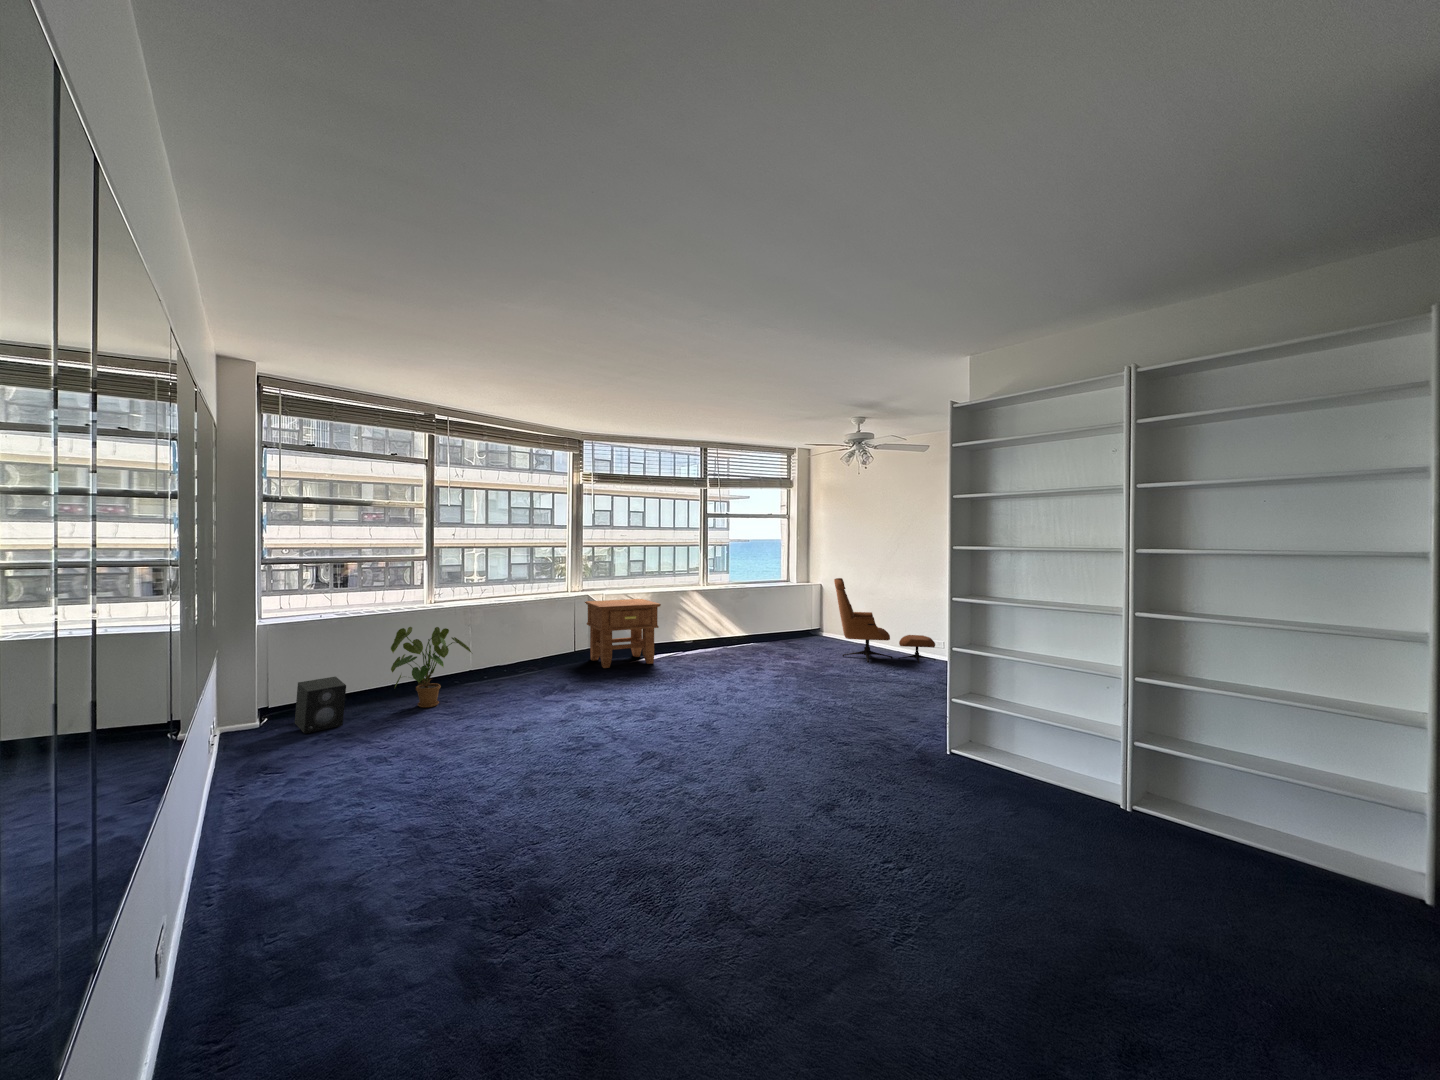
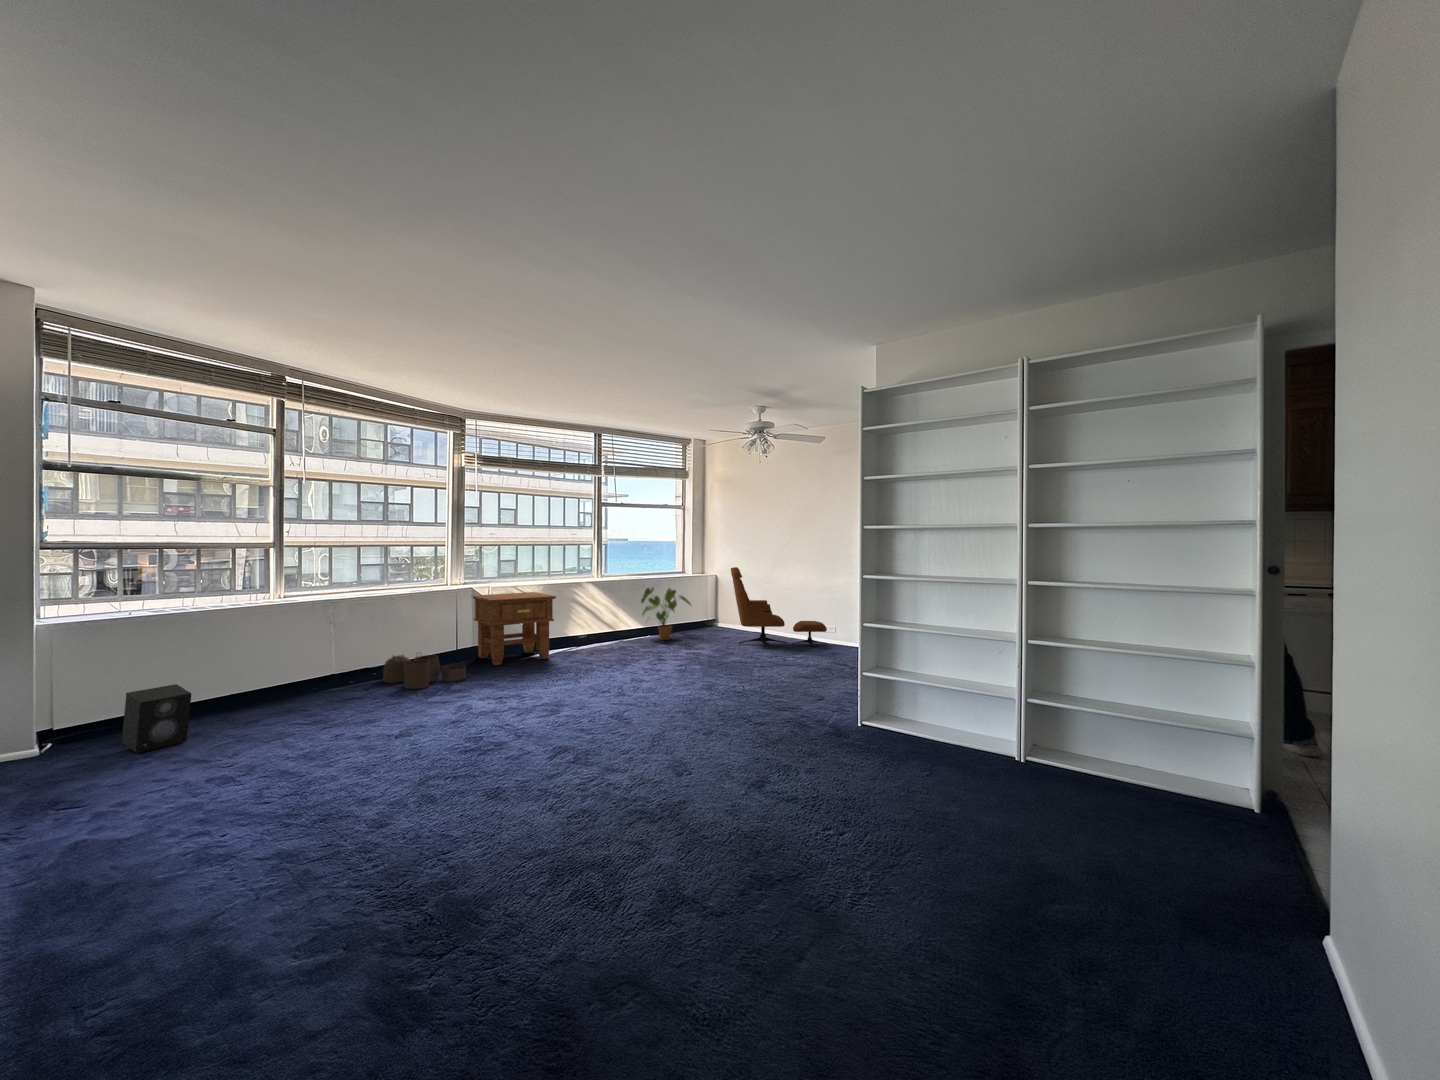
house plant: present [391,627,471,707] -> present [641,588,691,640]
woven basket: none [505,654,576,688] -> present [383,653,466,689]

